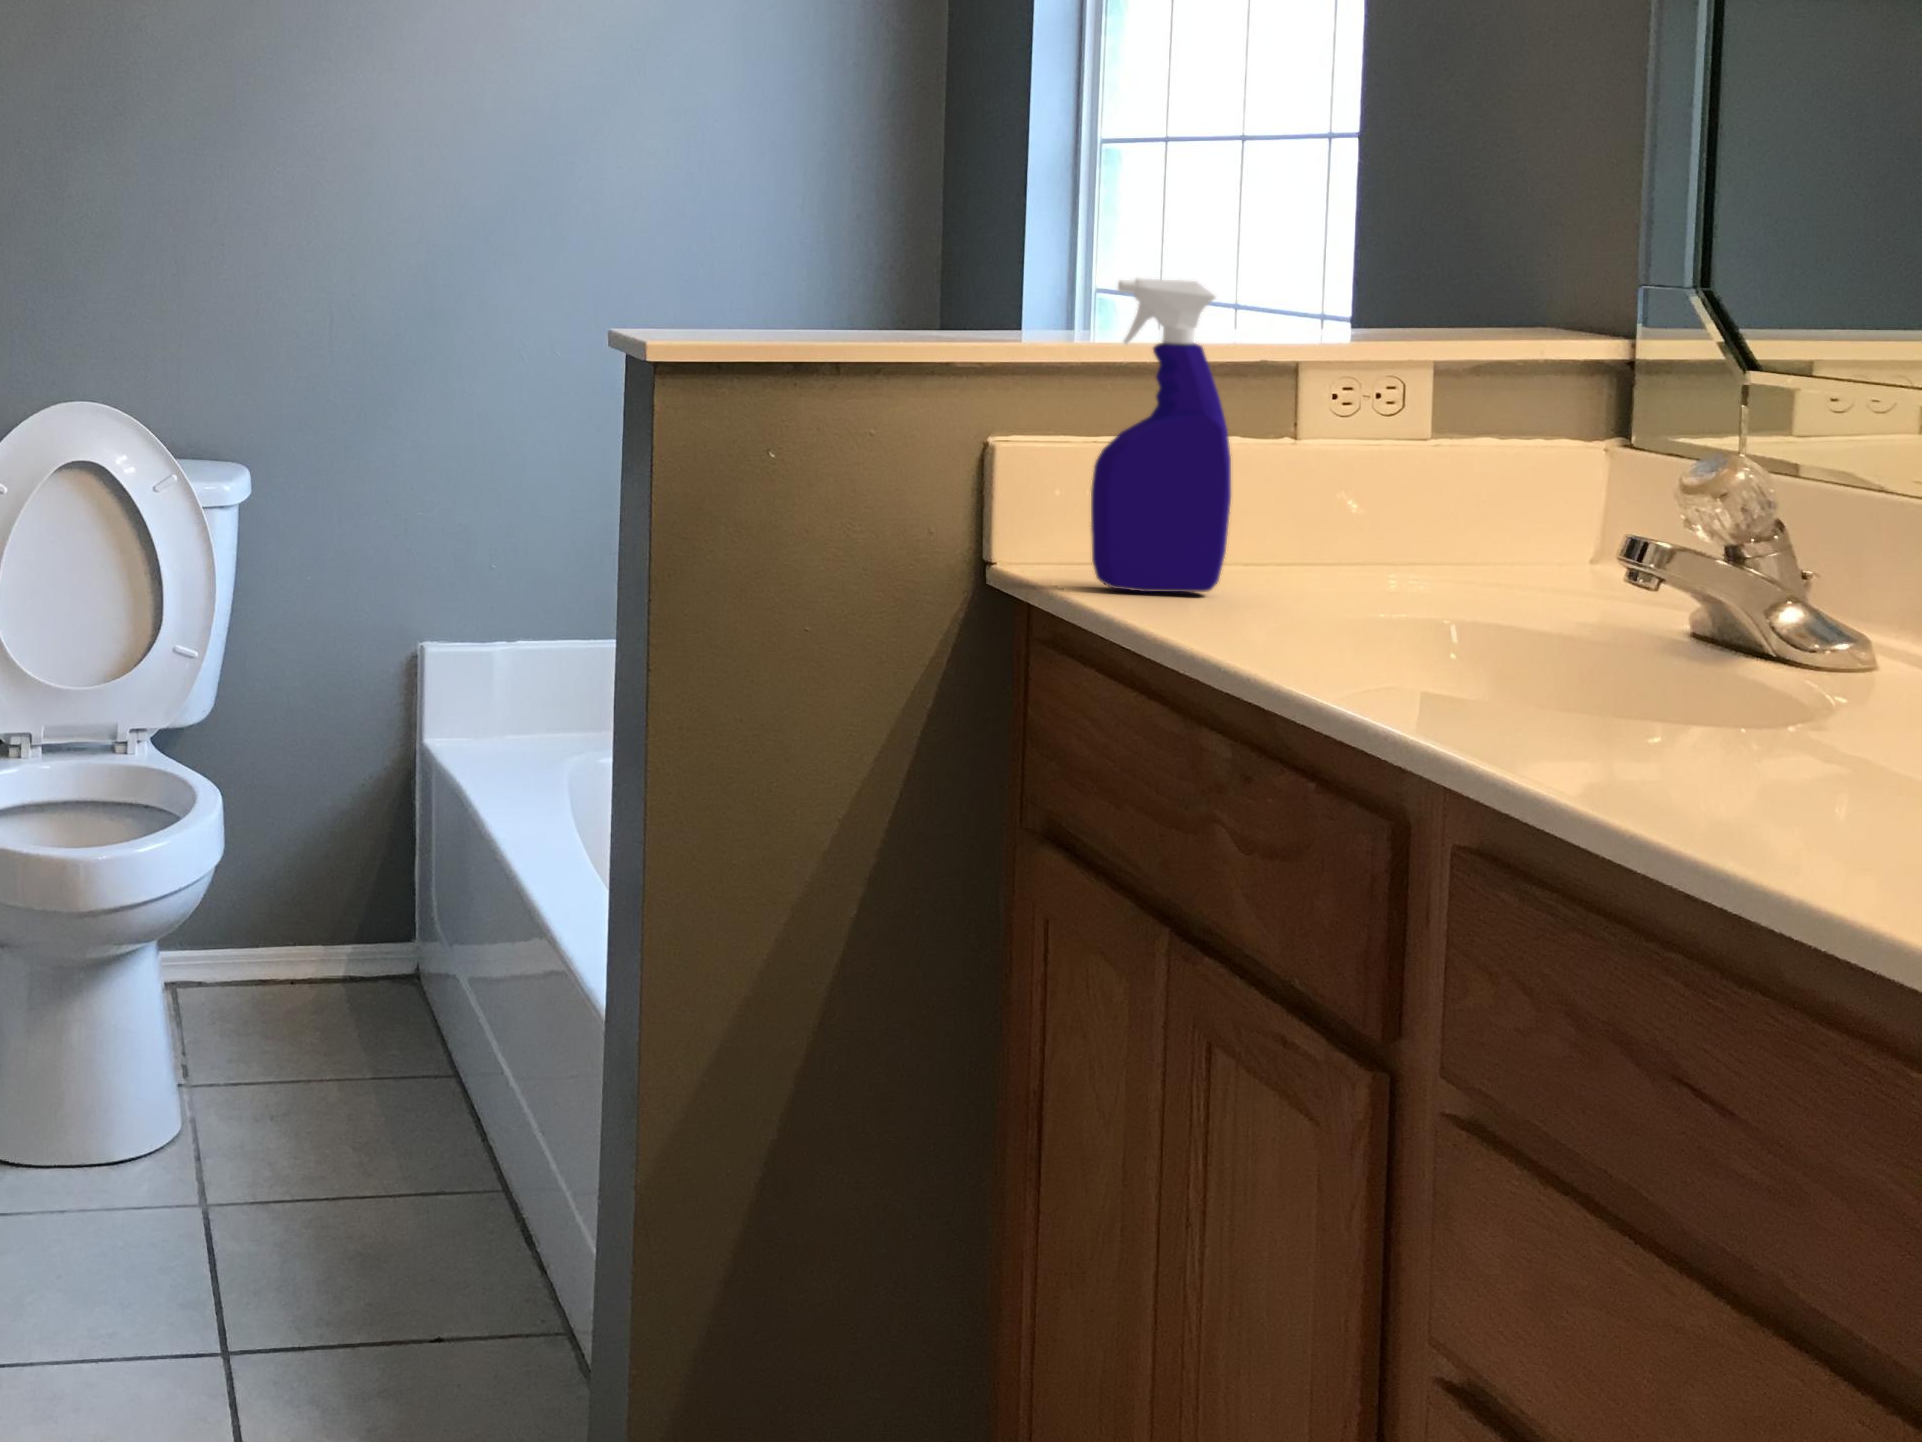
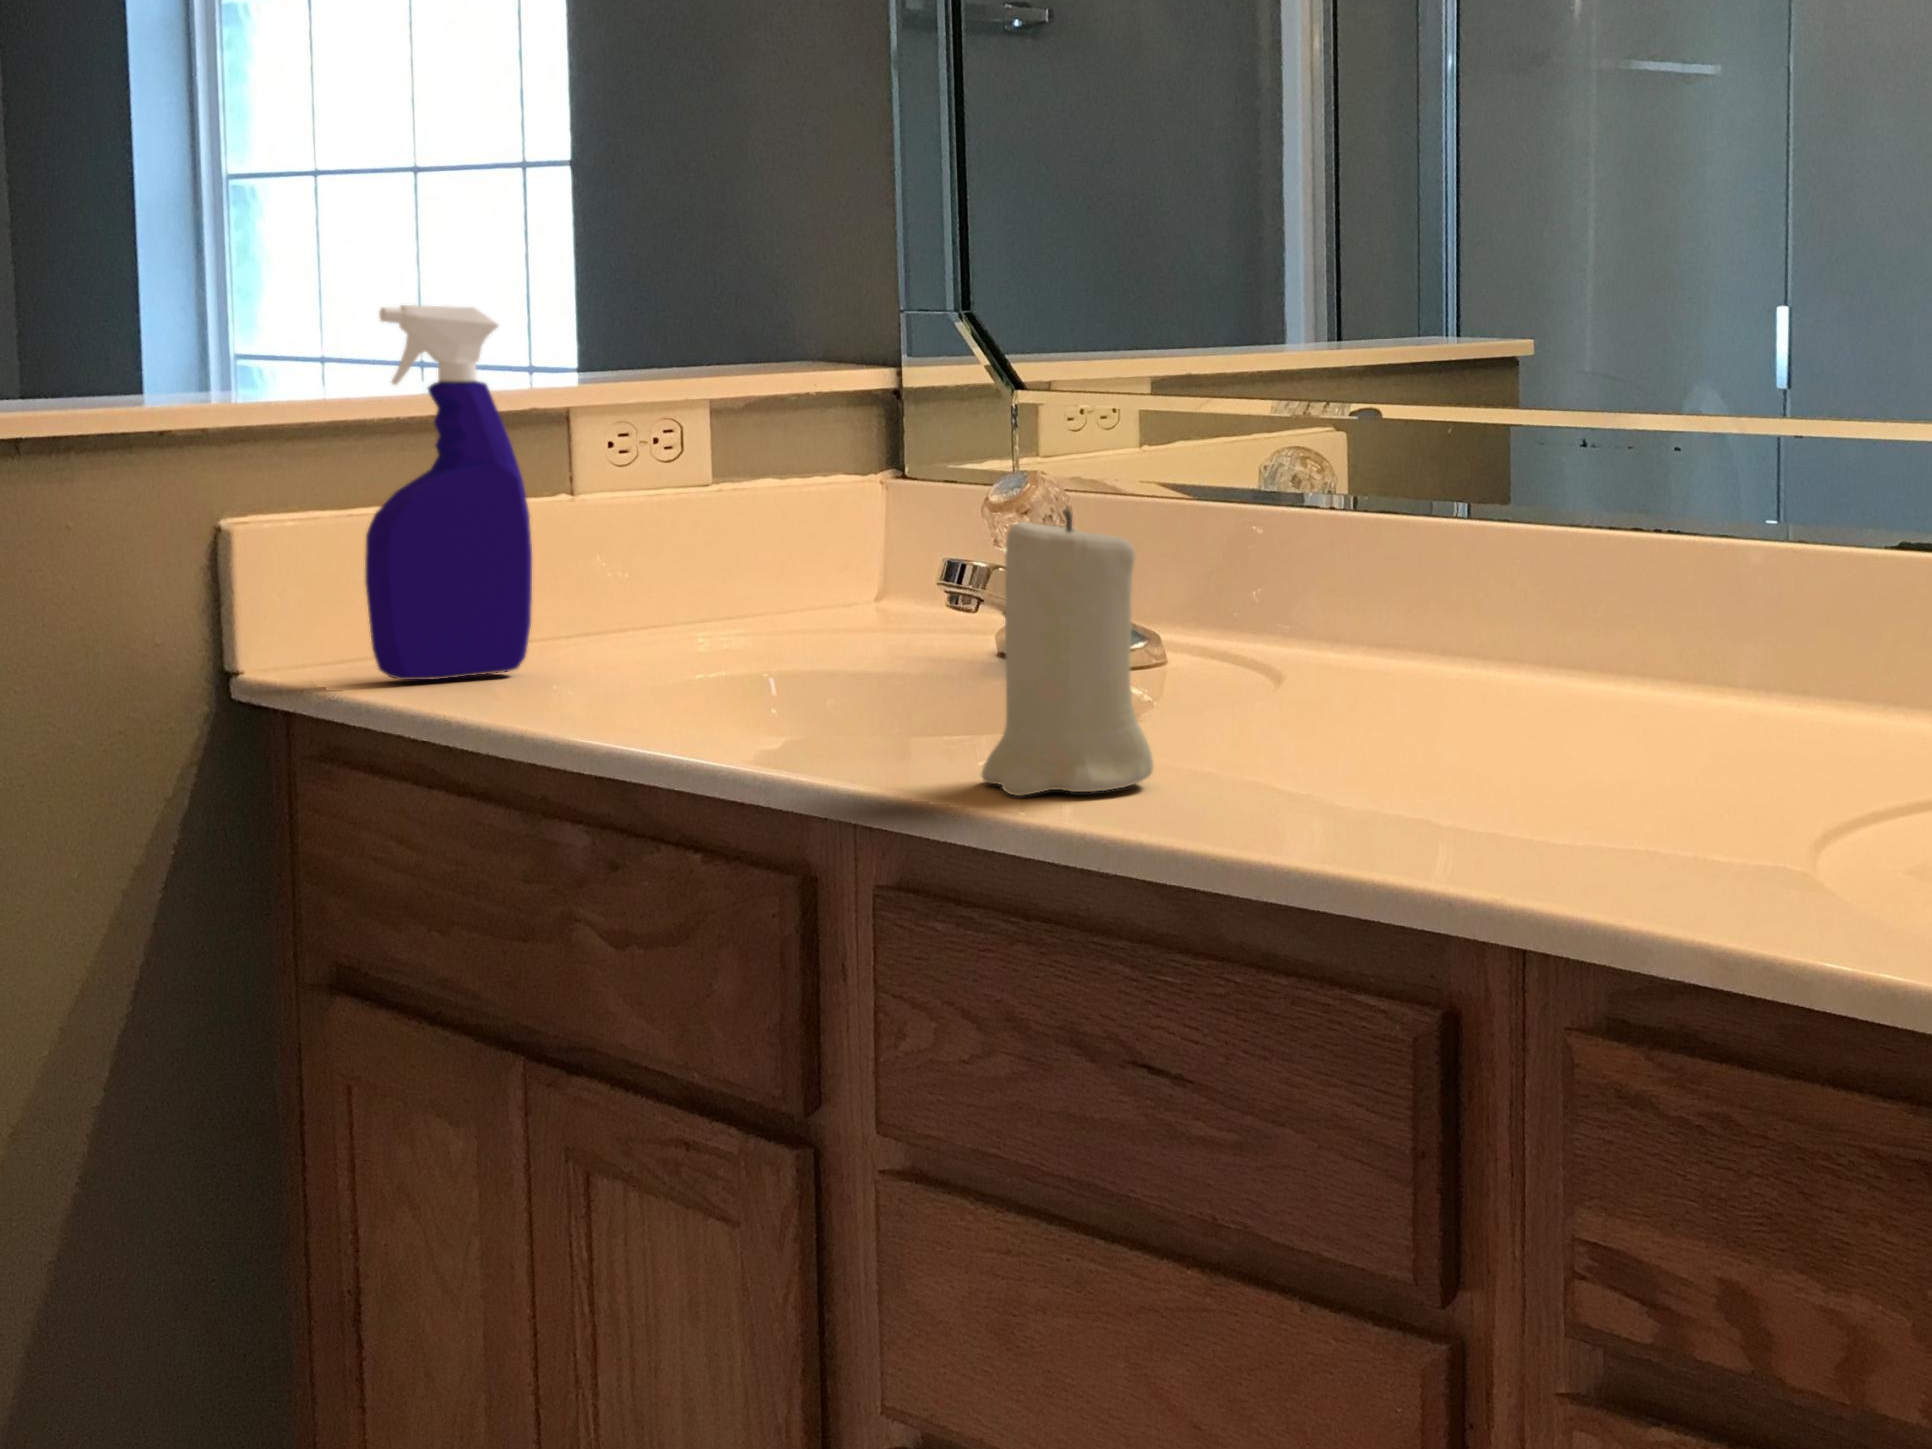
candle: none [1564,512,1751,795] -> present [982,509,1153,796]

